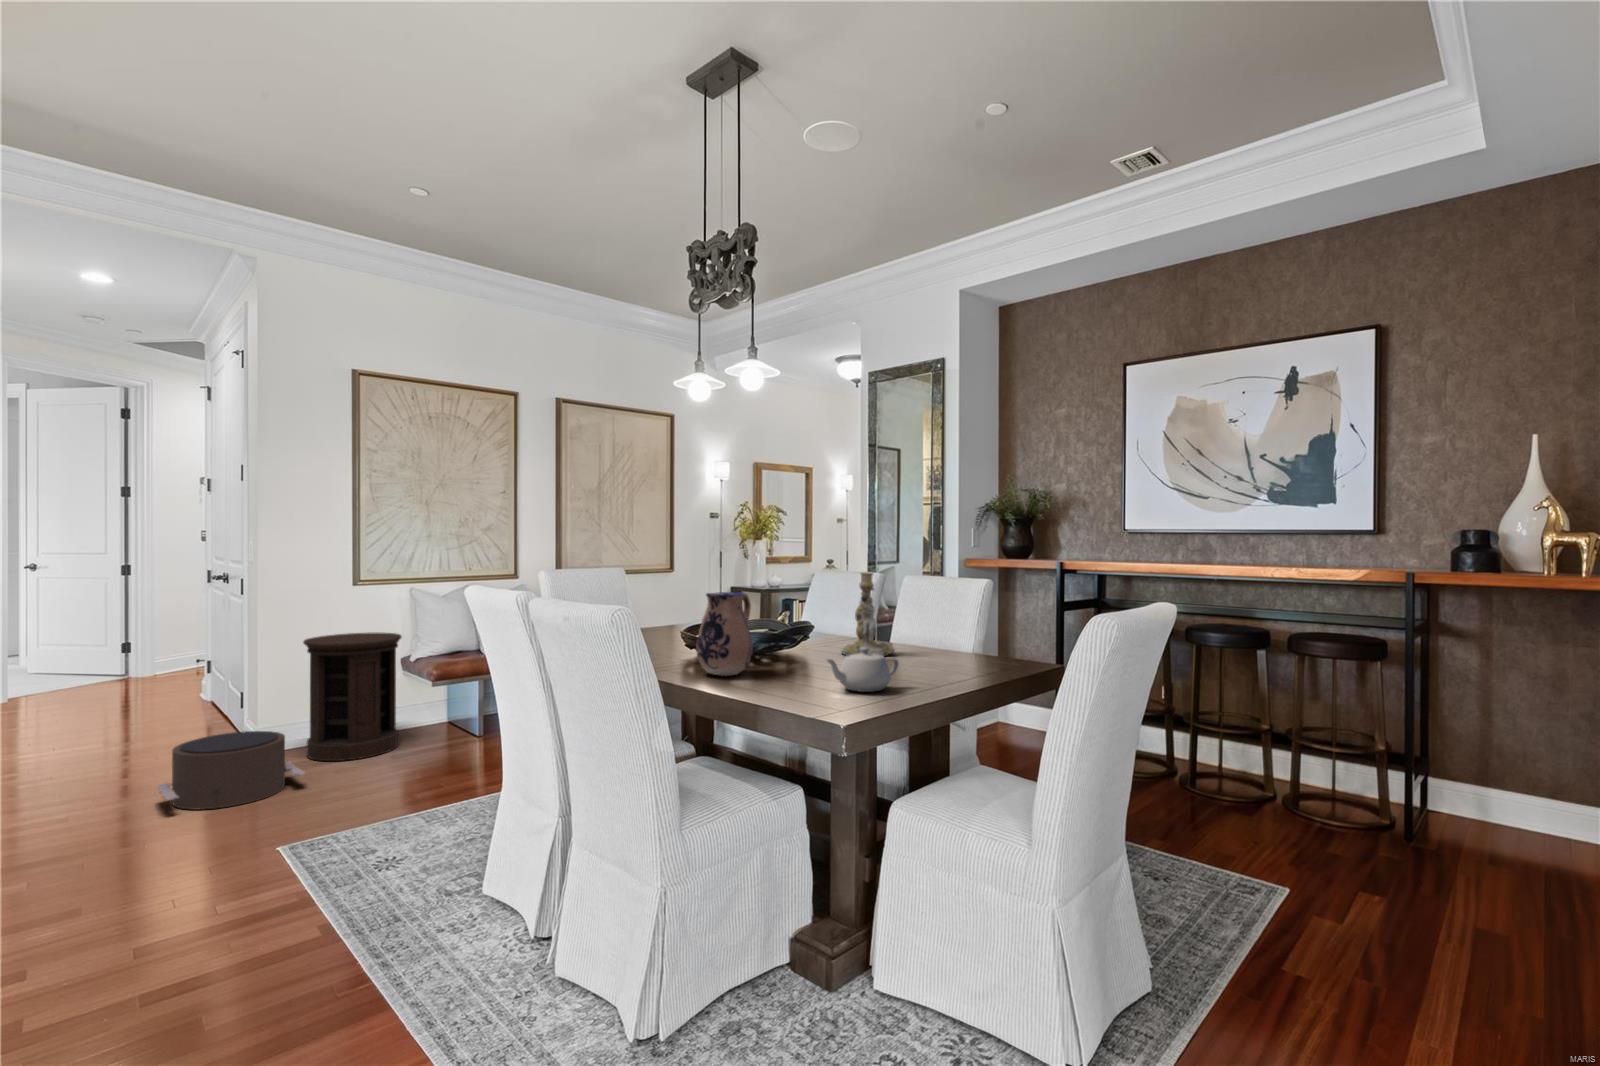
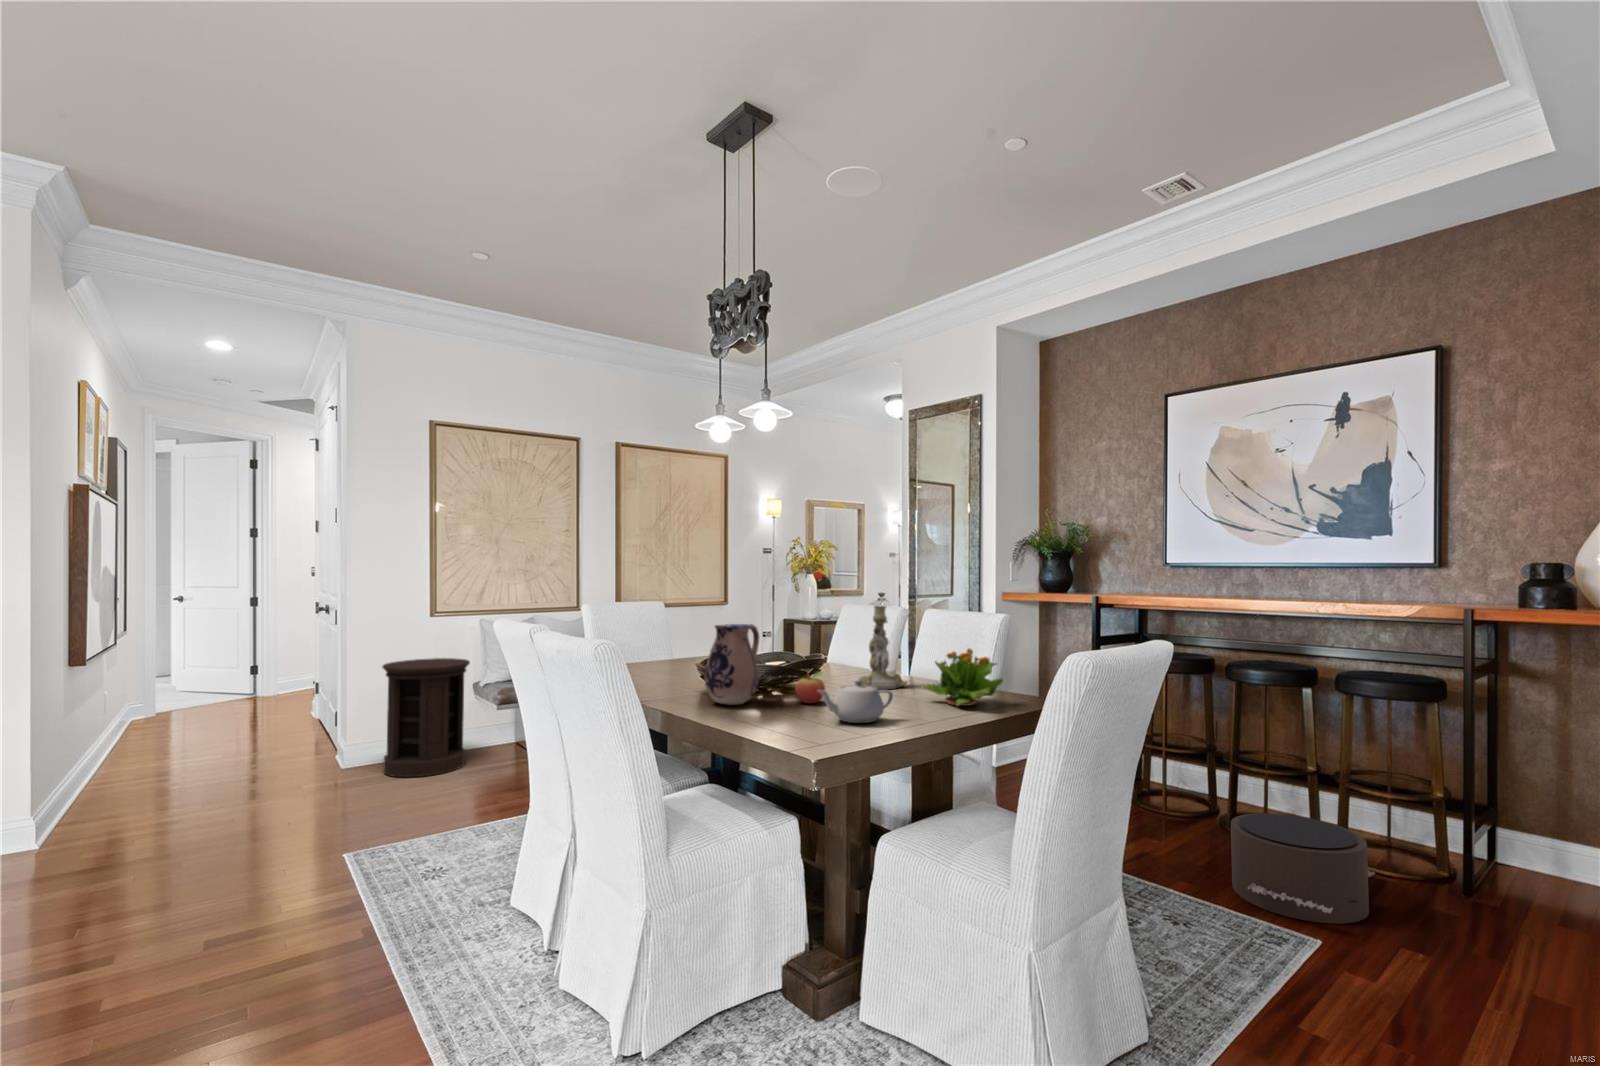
potted flower: none [916,615,999,674] -> present [922,649,1003,706]
fruit: none [790,640,821,673] -> present [795,672,825,703]
pouf: present [158,731,305,810] -> present [1231,813,1375,924]

